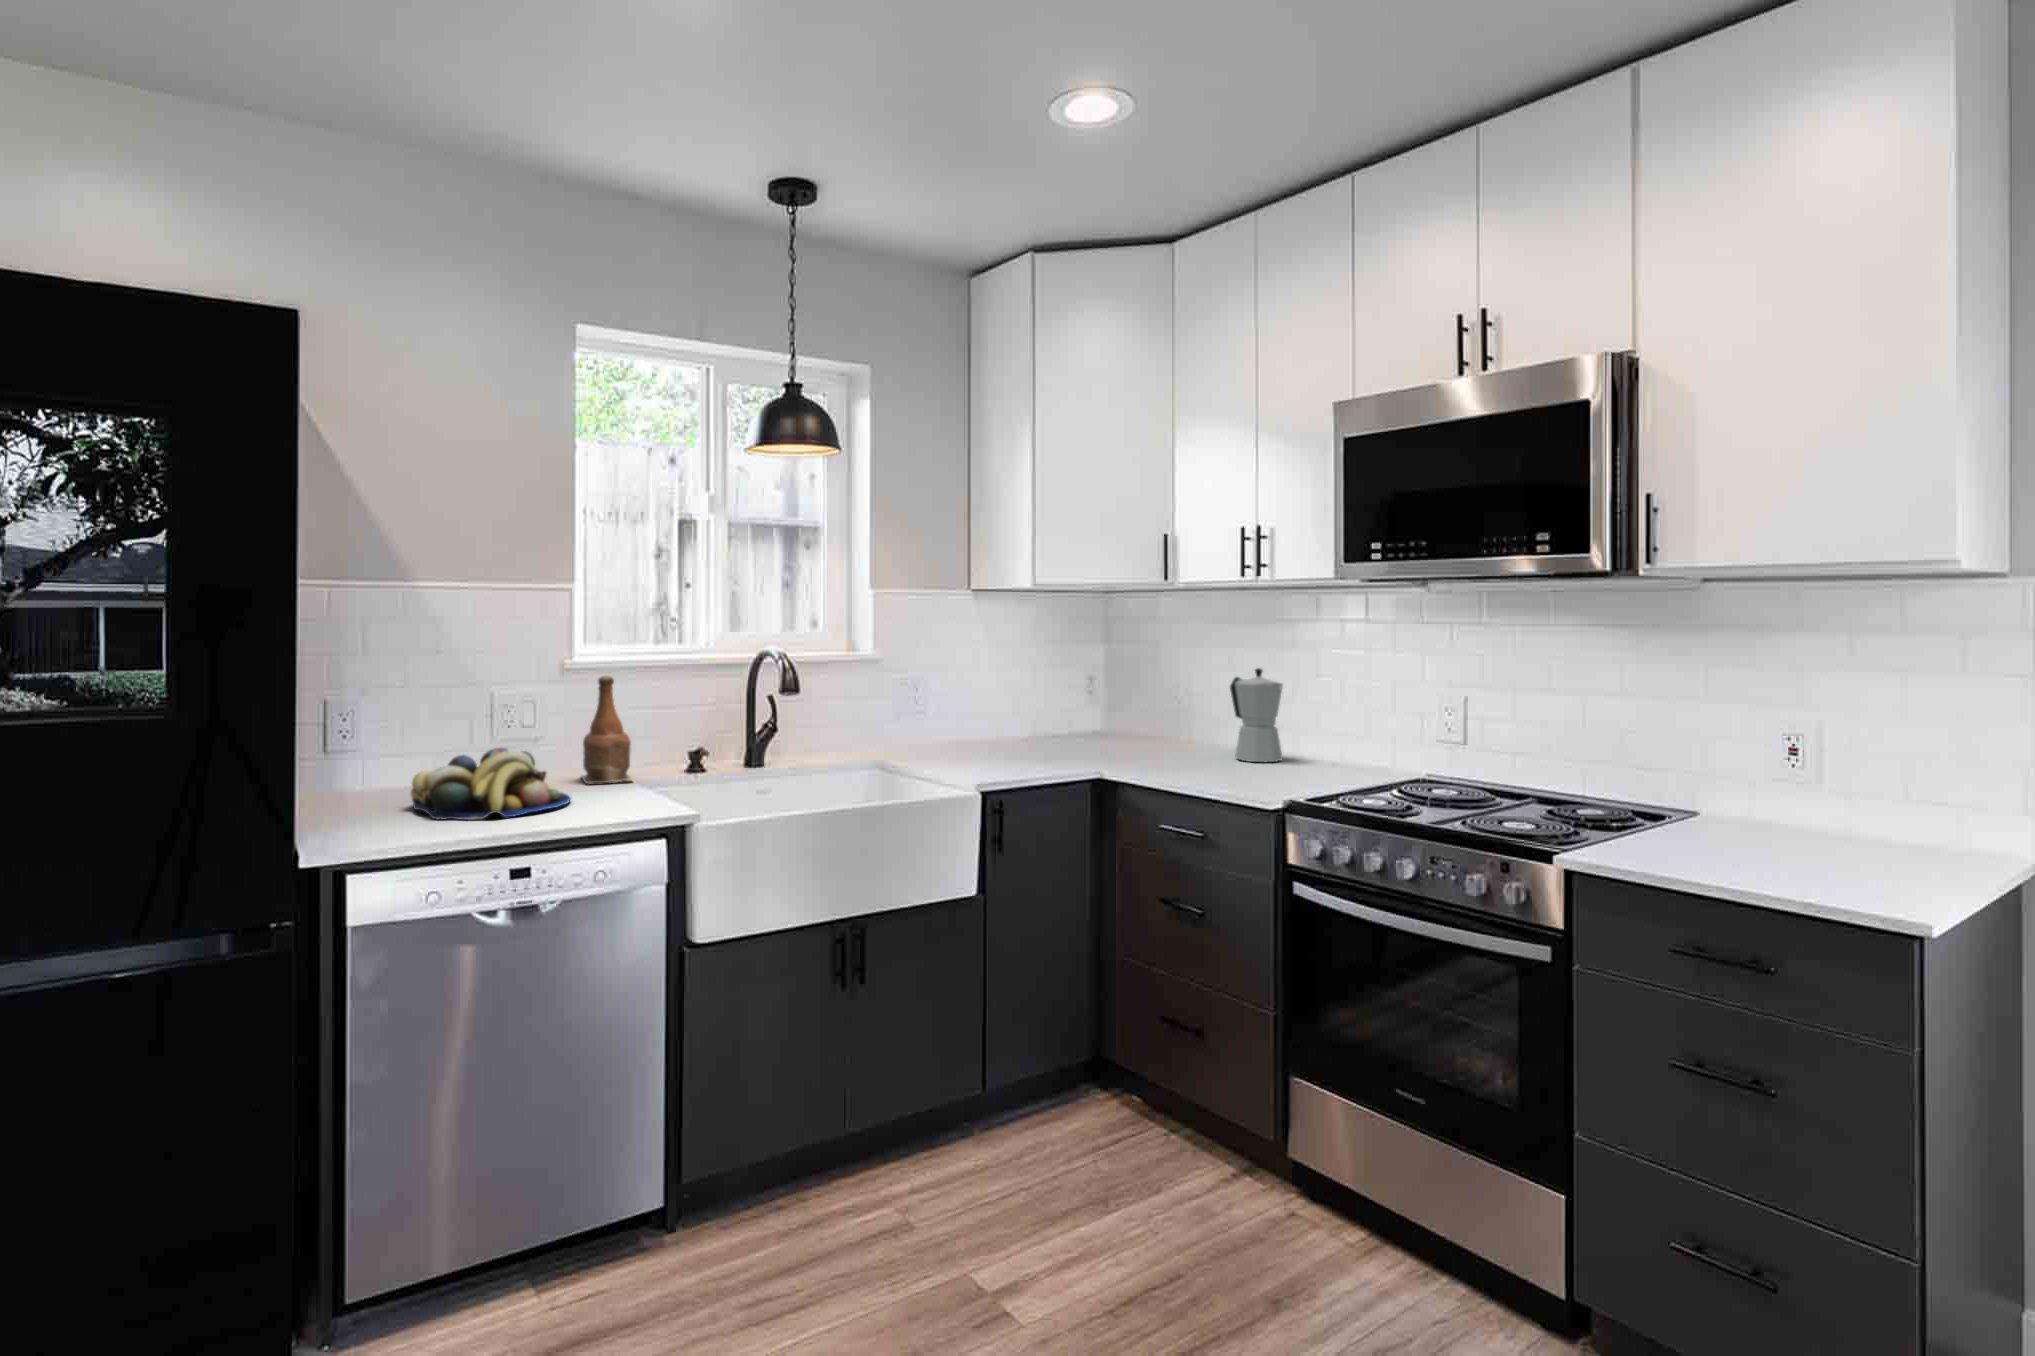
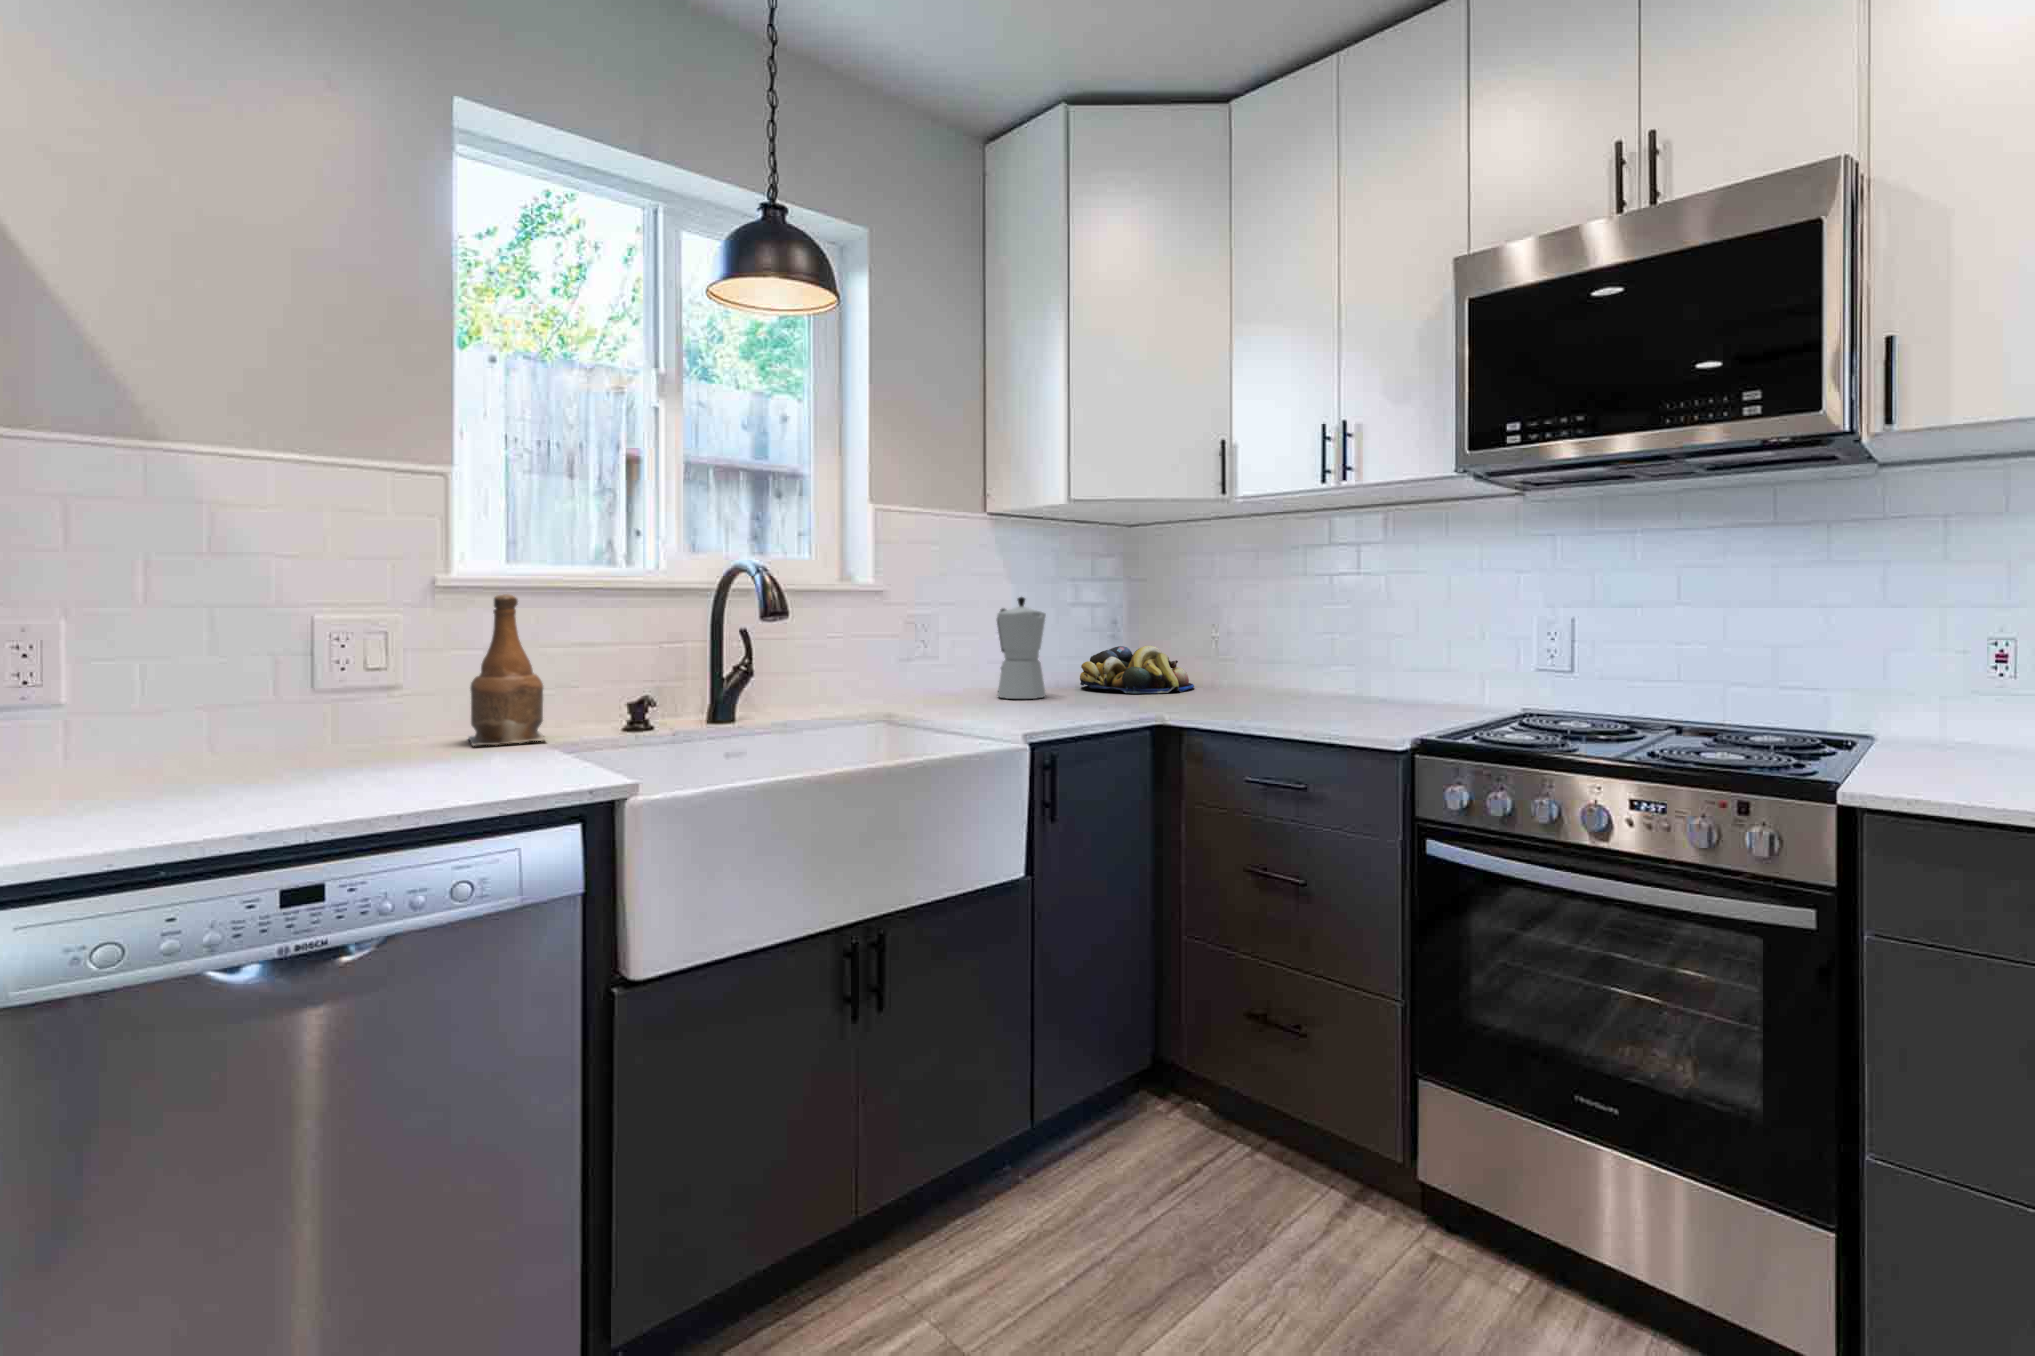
moka pot: present [1230,668,1283,762] -> present [997,597,1046,699]
fruit bowl: present [411,748,571,820] -> present [1080,646,1194,693]

